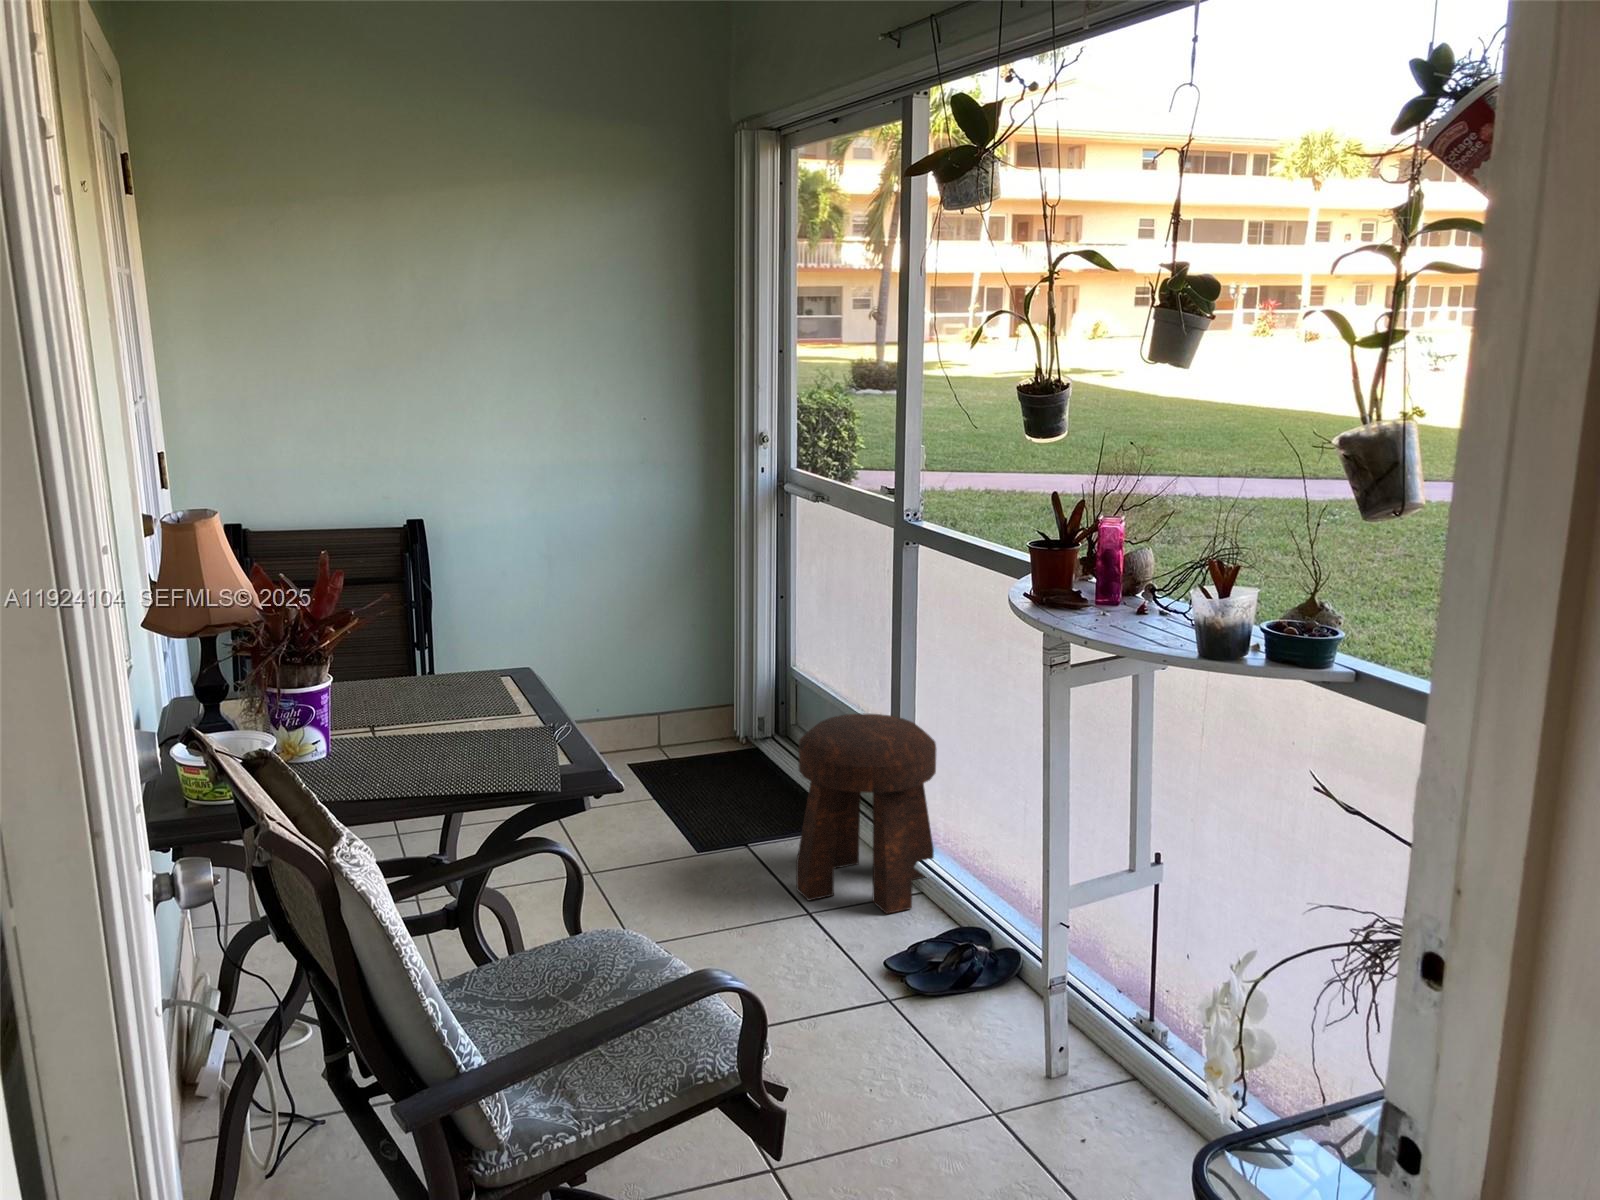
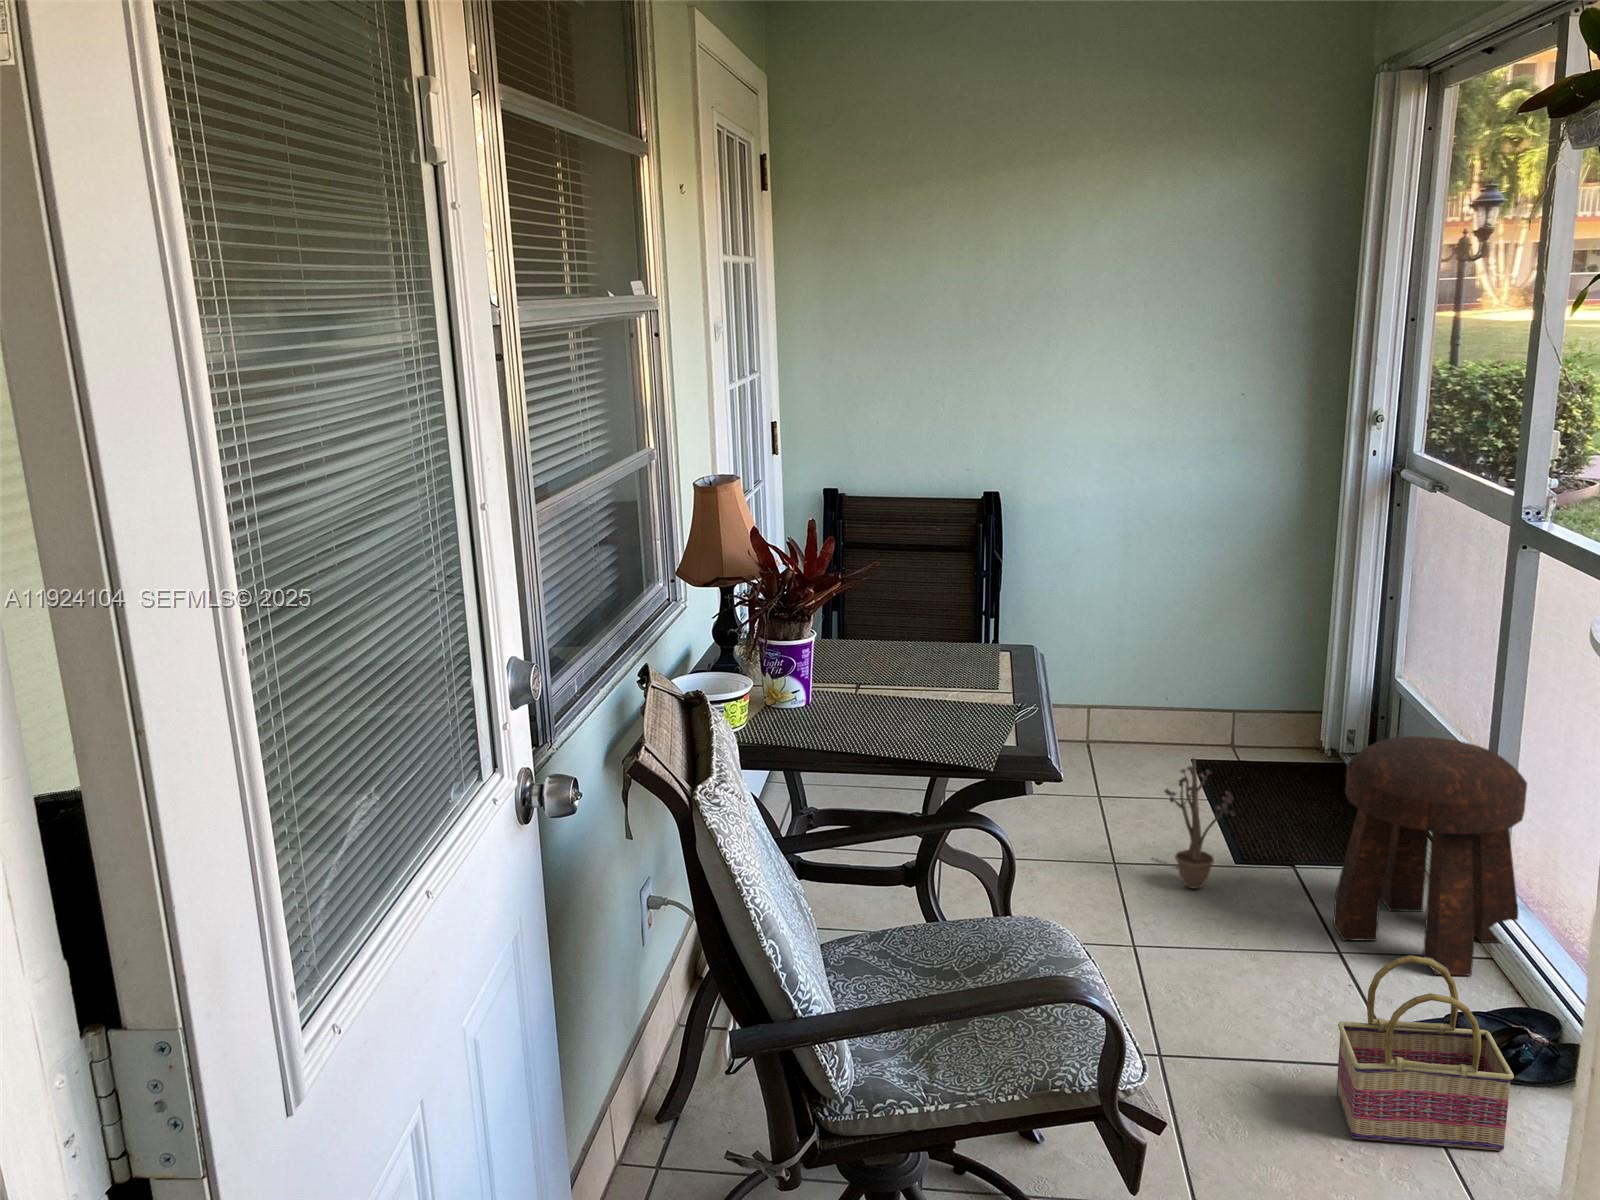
decorative plant: none [627,759,706,882] -> present [1152,758,1234,889]
basket: none [846,897,985,1065] -> present [1336,955,1514,1151]

